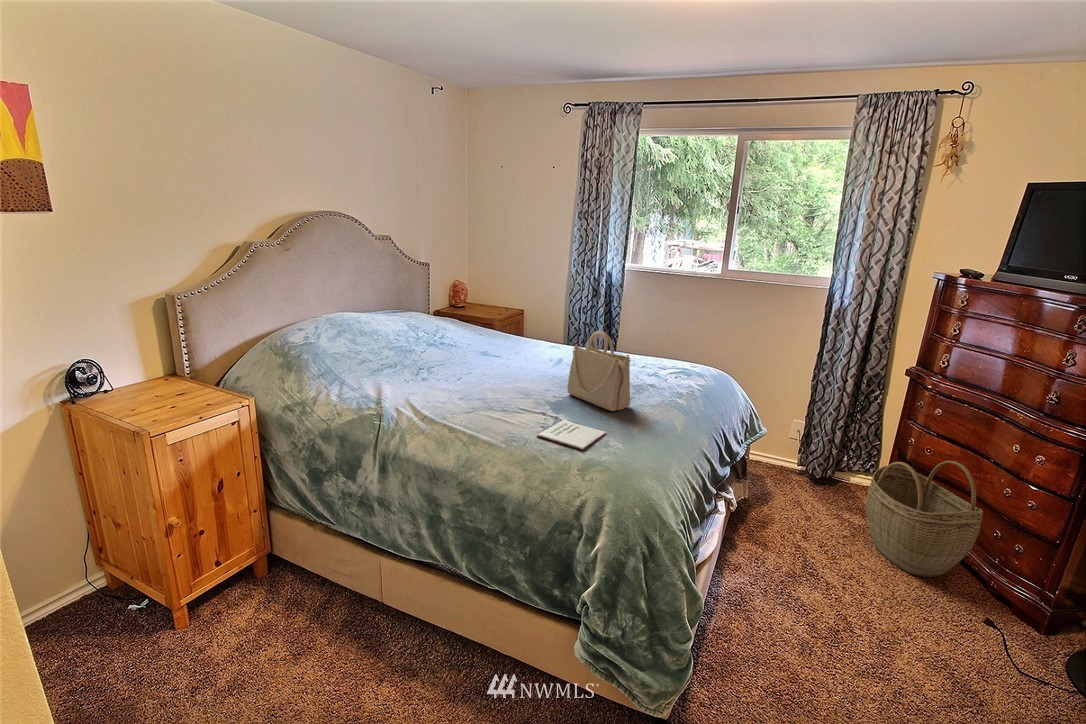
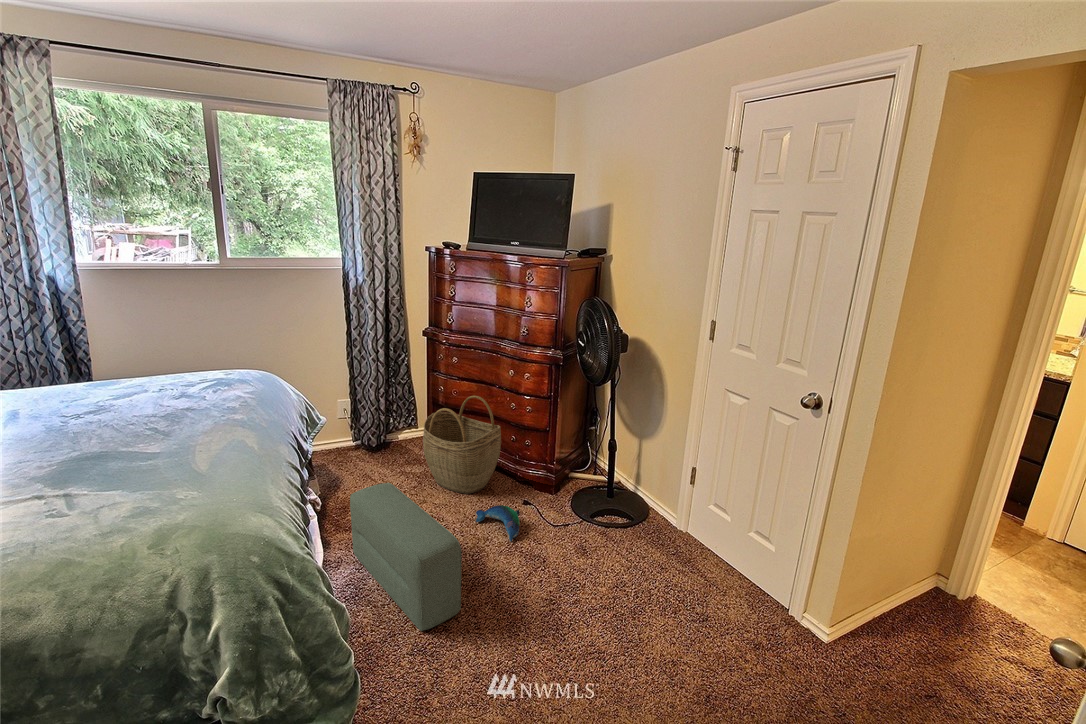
handbag: present [567,331,630,411] -> none [53,353,174,454]
notebook: present [536,420,606,449] -> none [38,481,161,531]
pouf: none [751,509,852,685] -> present [350,483,461,631]
plush toy: none [904,596,973,656] -> present [476,505,520,542]

